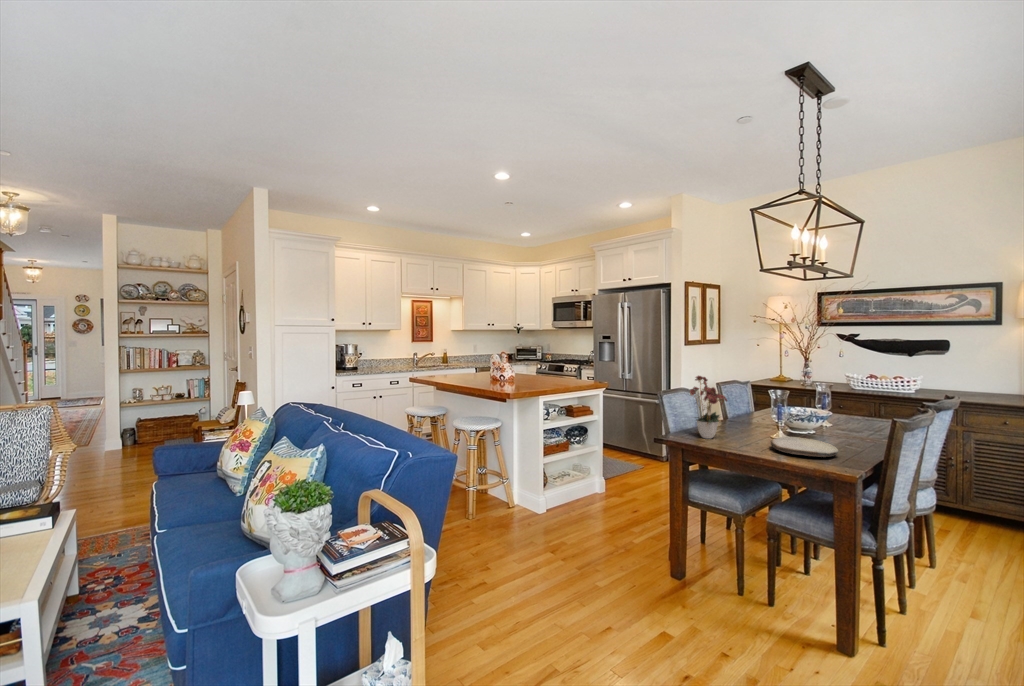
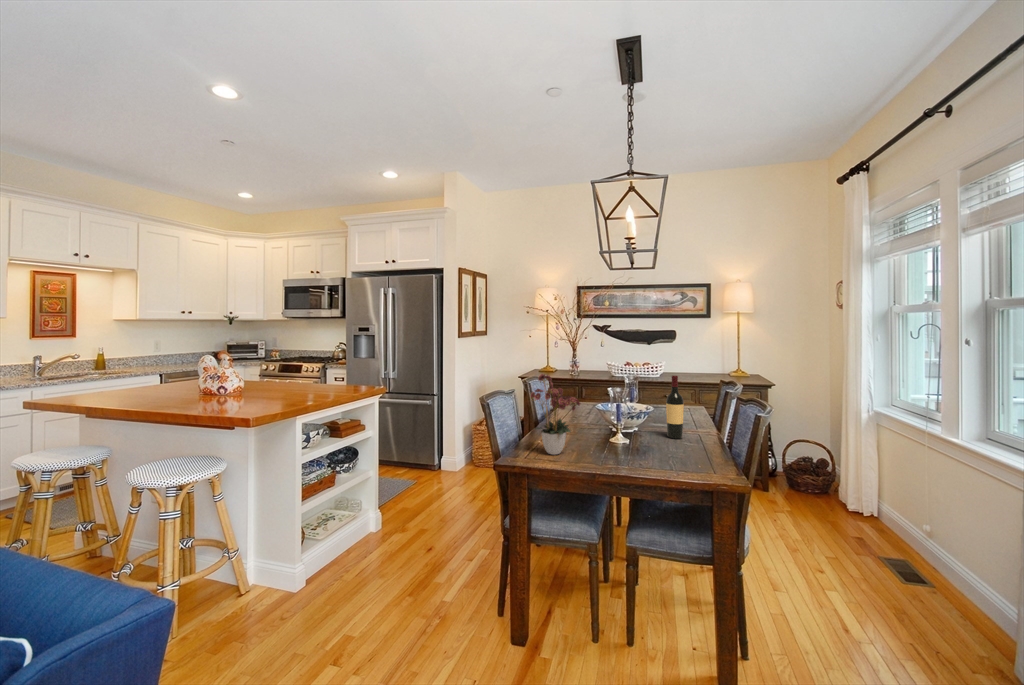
wine bottle: none [835,384,854,443] -> present [666,376,684,439]
plate: present [771,437,839,457] -> none [630,440,703,464]

